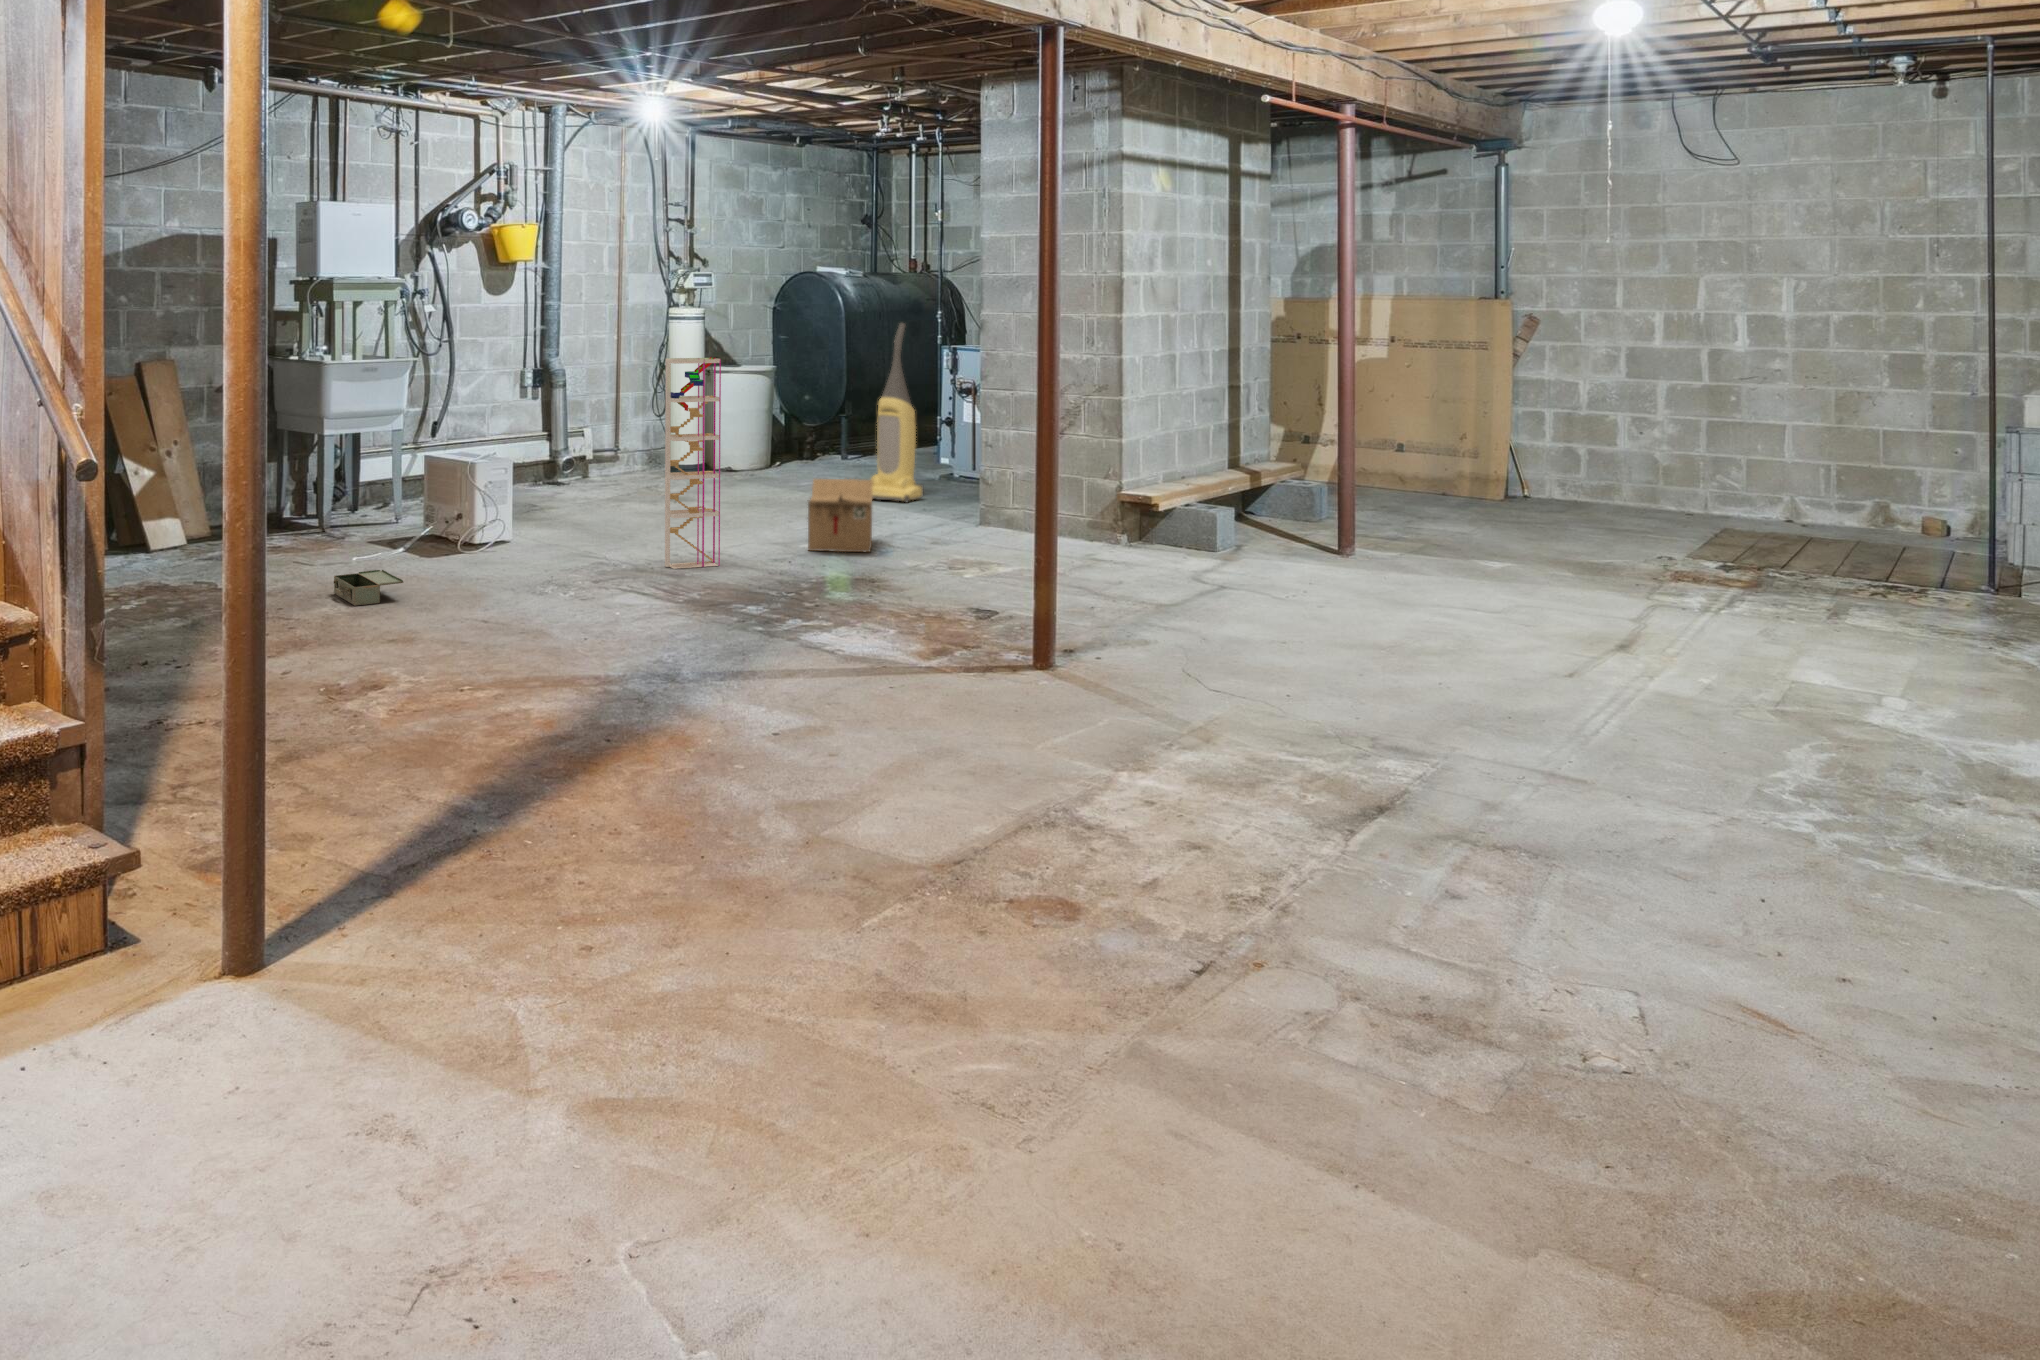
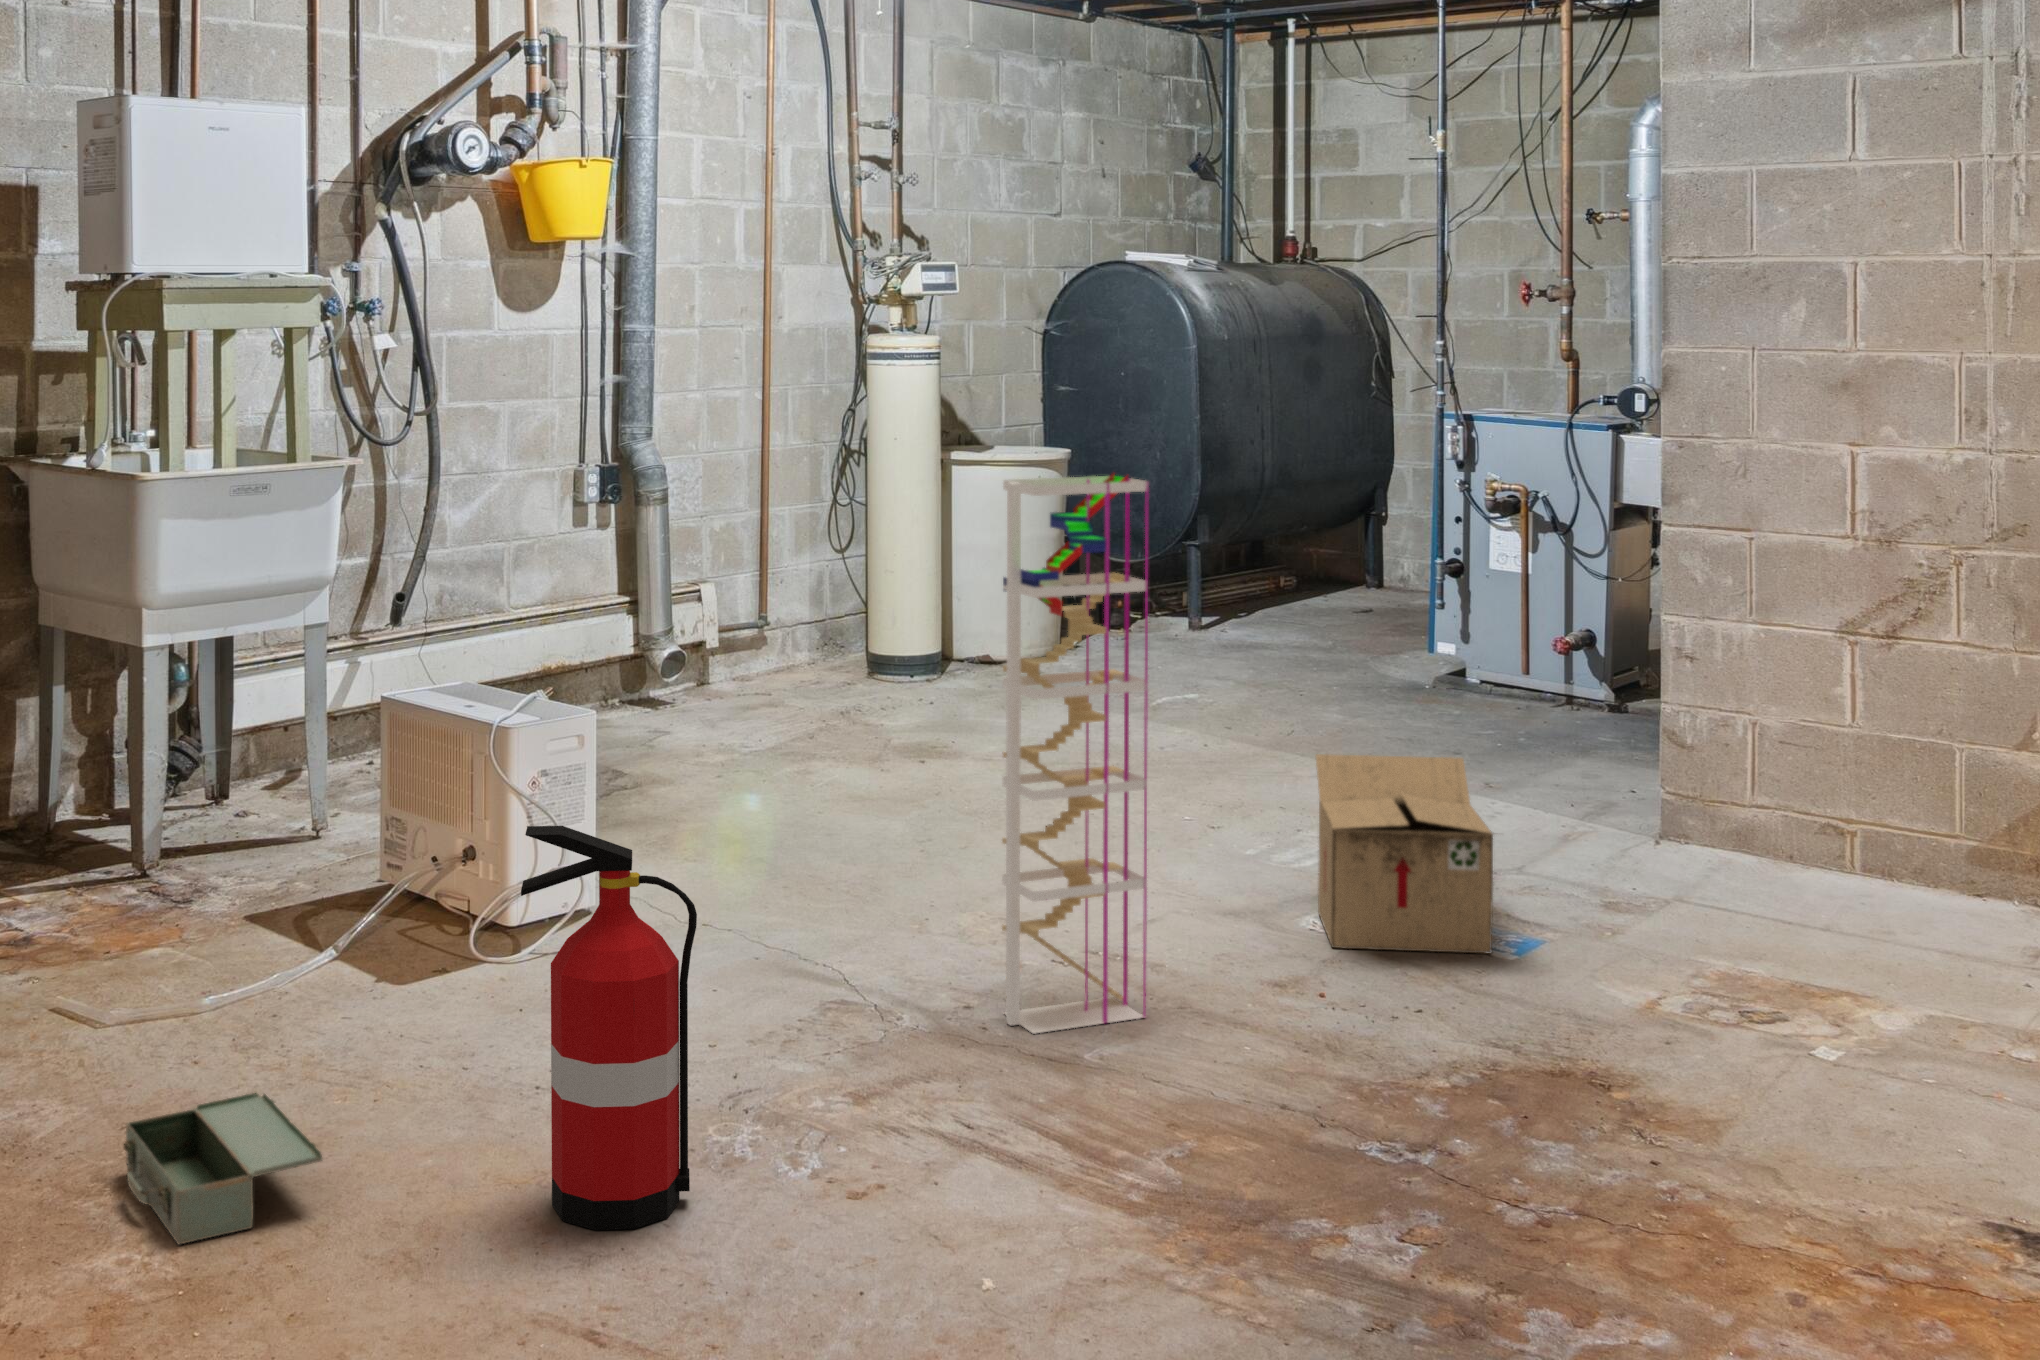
vacuum cleaner: present [871,323,923,502] -> none [1299,365,1459,761]
fire extinguisher: none [472,469,533,604] -> present [521,826,697,1230]

